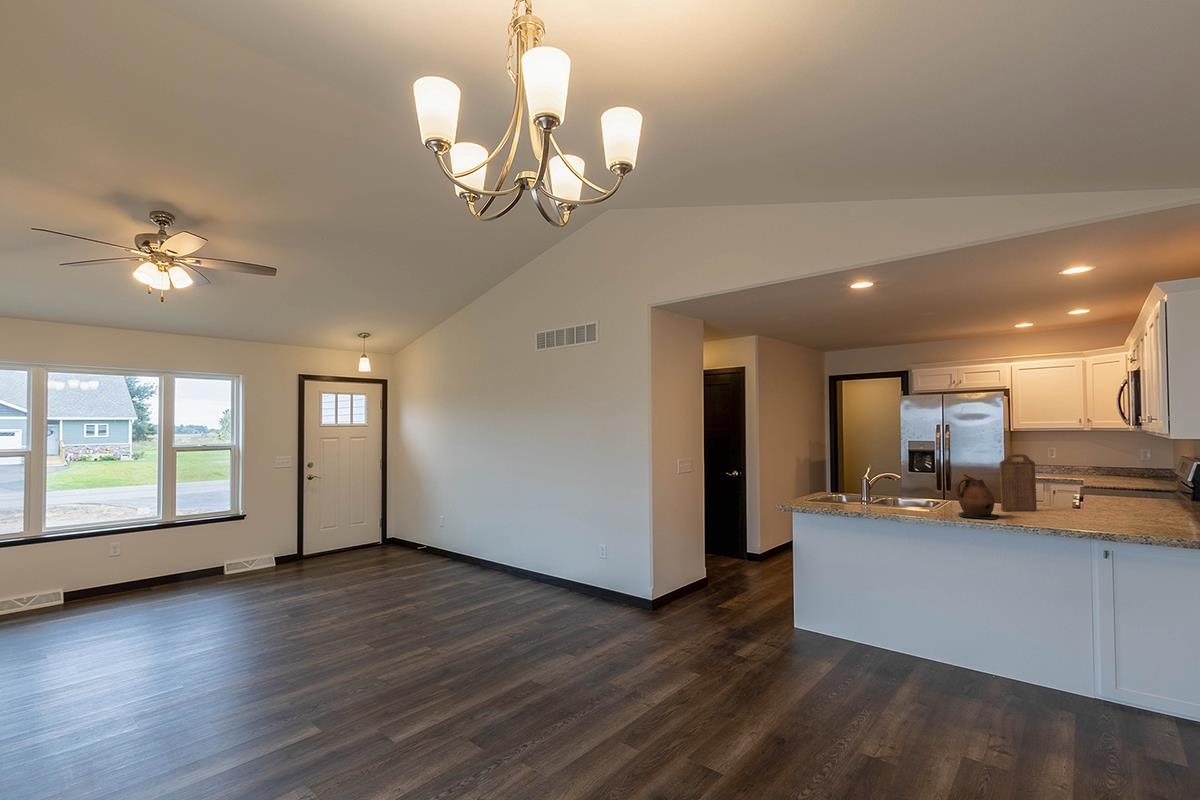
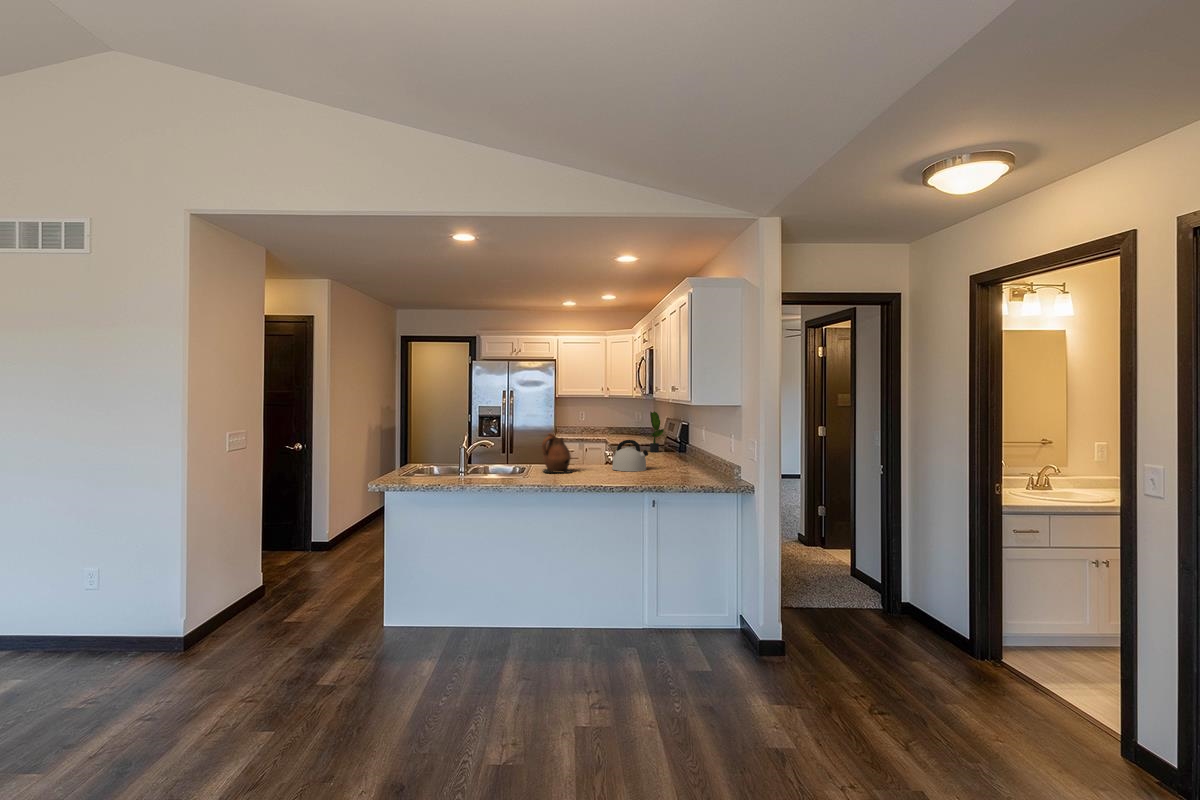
potted plant: none [1131,449,1172,503] -> present [648,412,664,452]
cutting board: present [1000,454,1037,511] -> none [570,415,594,465]
kettle: none [1056,486,1113,526] -> present [612,440,648,471]

